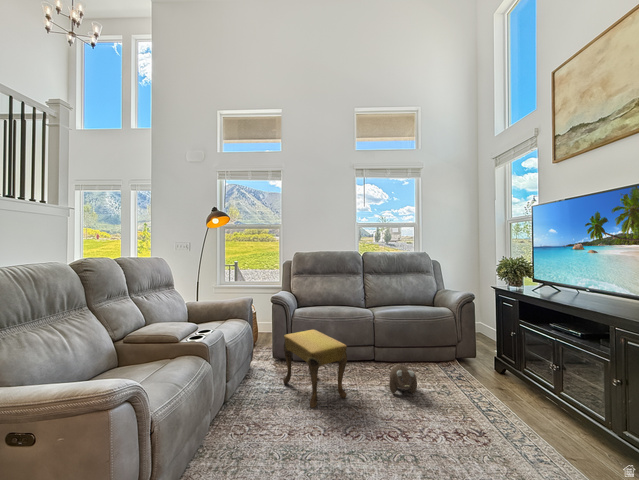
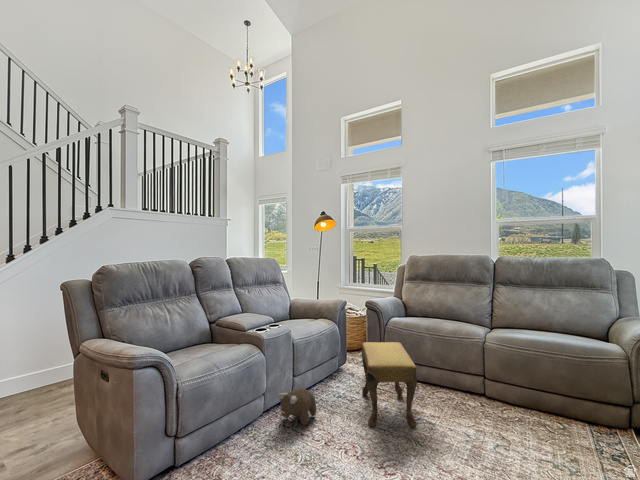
plush toy: present [389,365,417,394] -> present [278,388,316,425]

